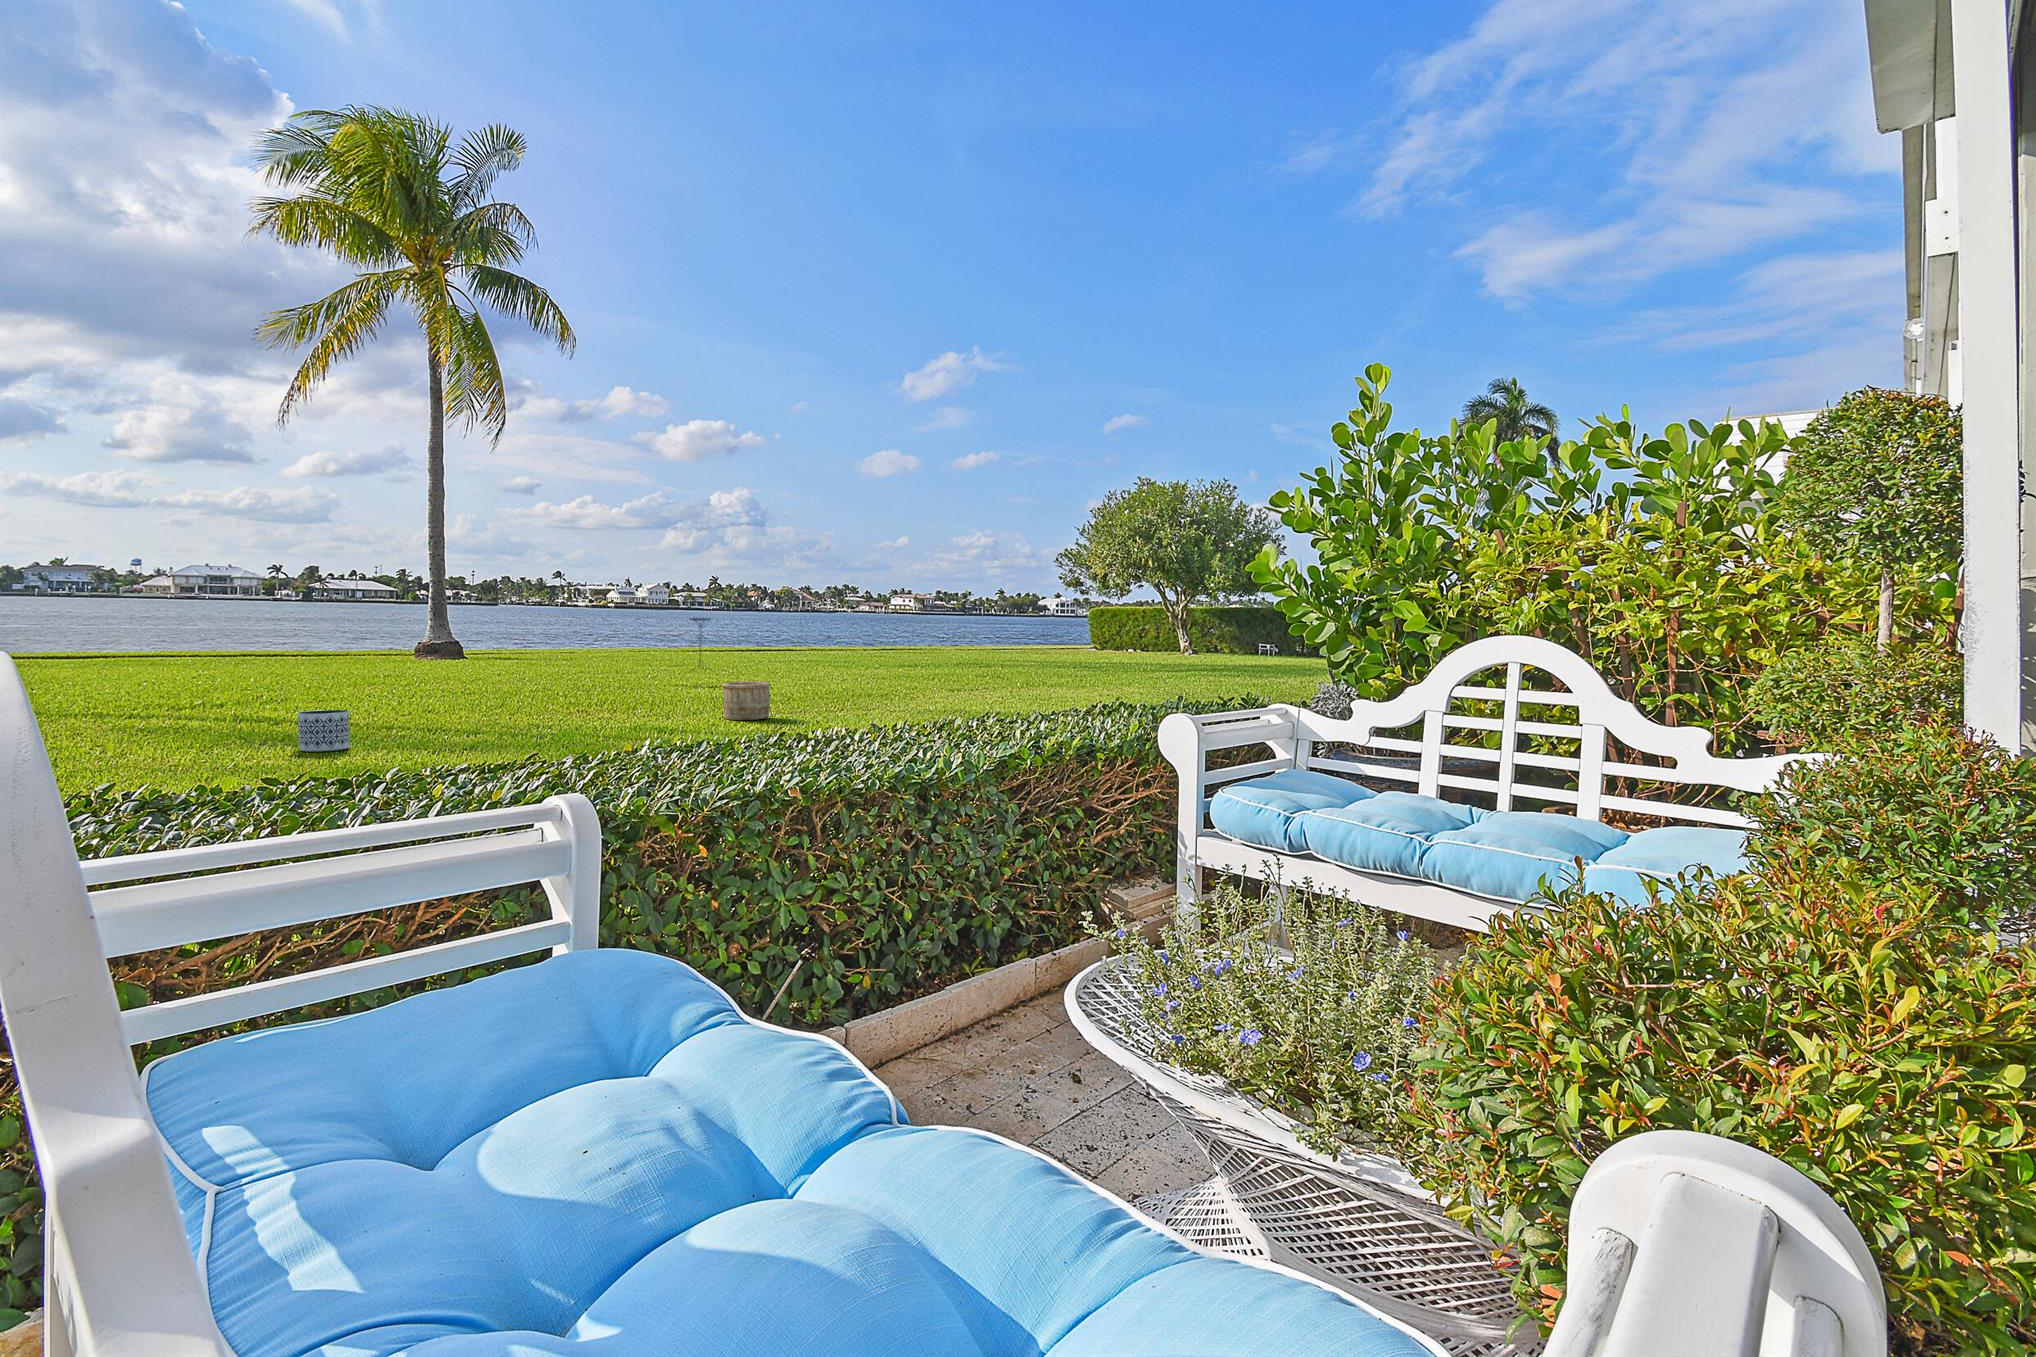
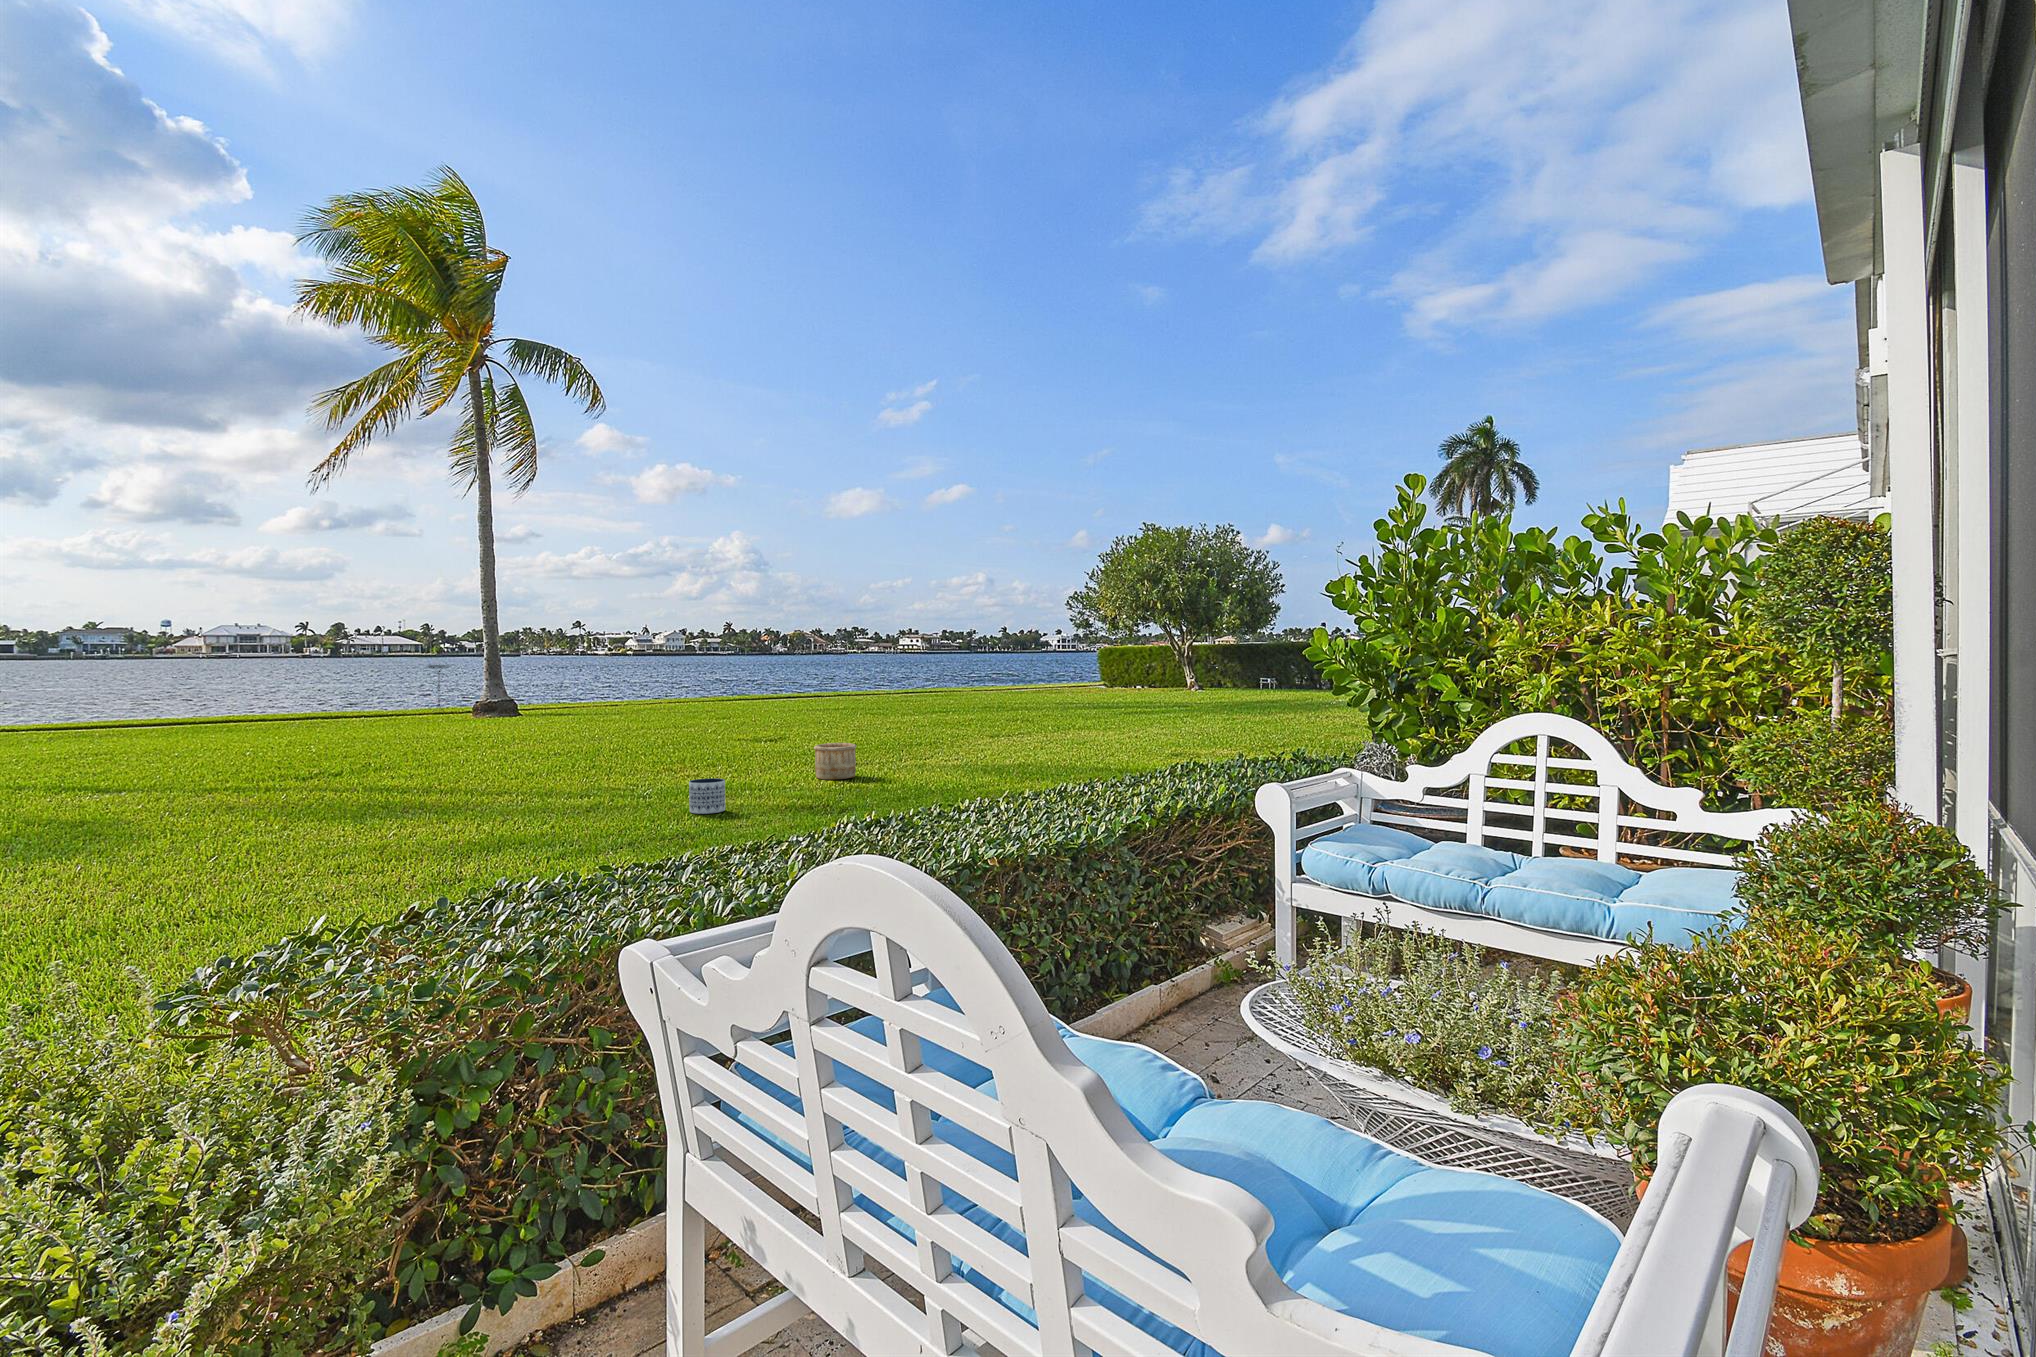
side table: present [690,618,709,665] -> present [429,665,447,710]
planter: present [298,710,350,752] -> present [689,778,725,814]

